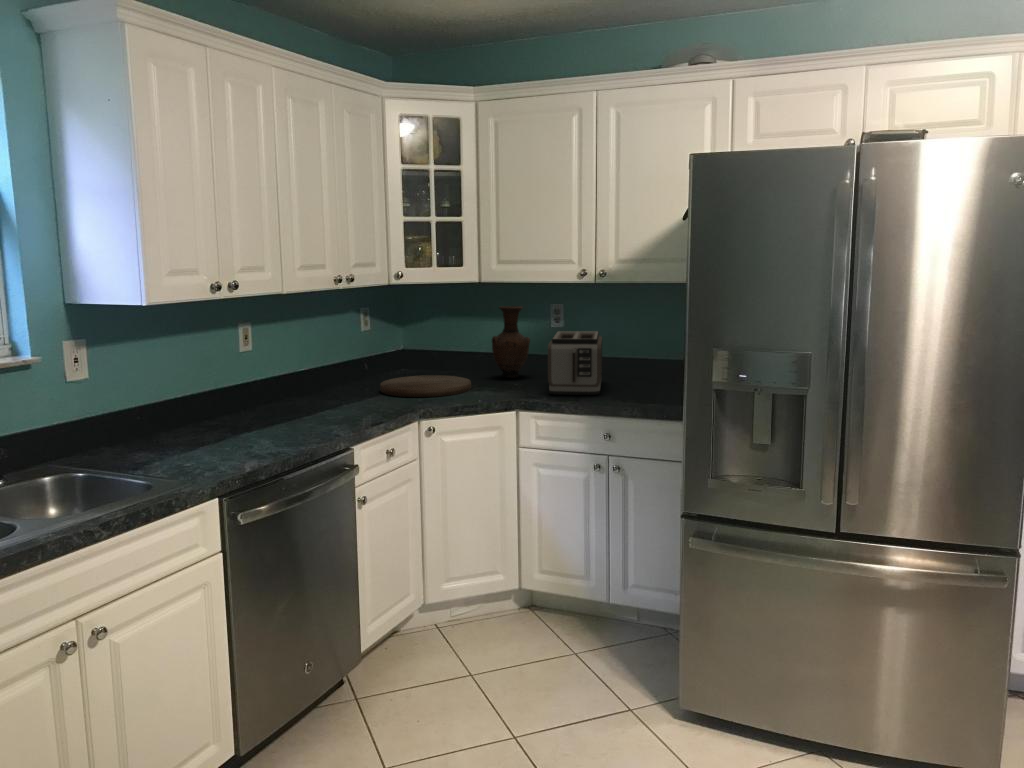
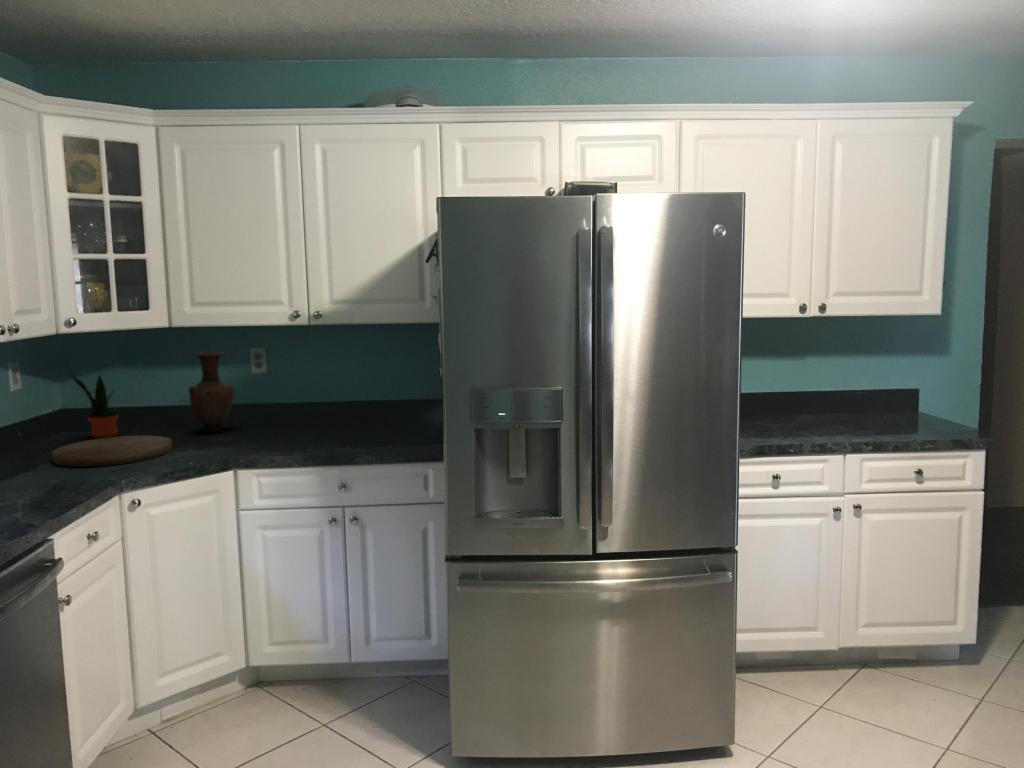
potted plant: none [403,318,438,376] -> present [72,375,119,438]
toaster: present [548,331,602,395] -> none [265,375,327,446]

